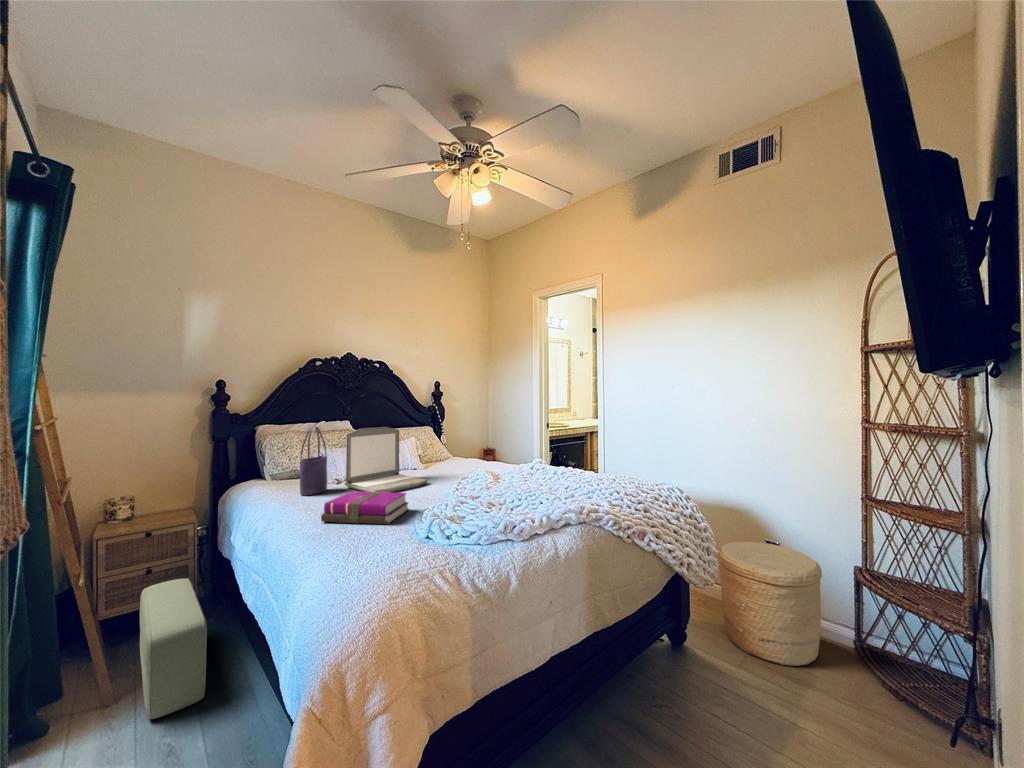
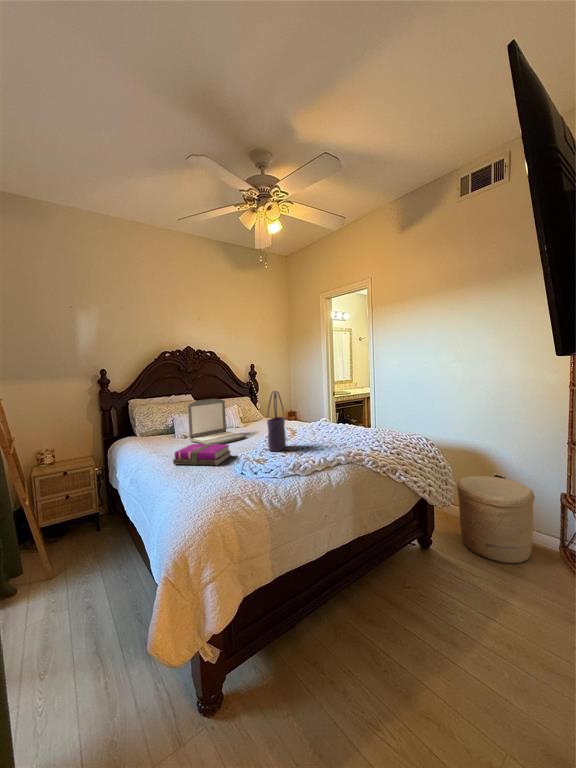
tote bag: present [300,427,327,495] -> present [267,391,286,451]
pouf: present [140,578,207,719] -> none [64,502,108,587]

